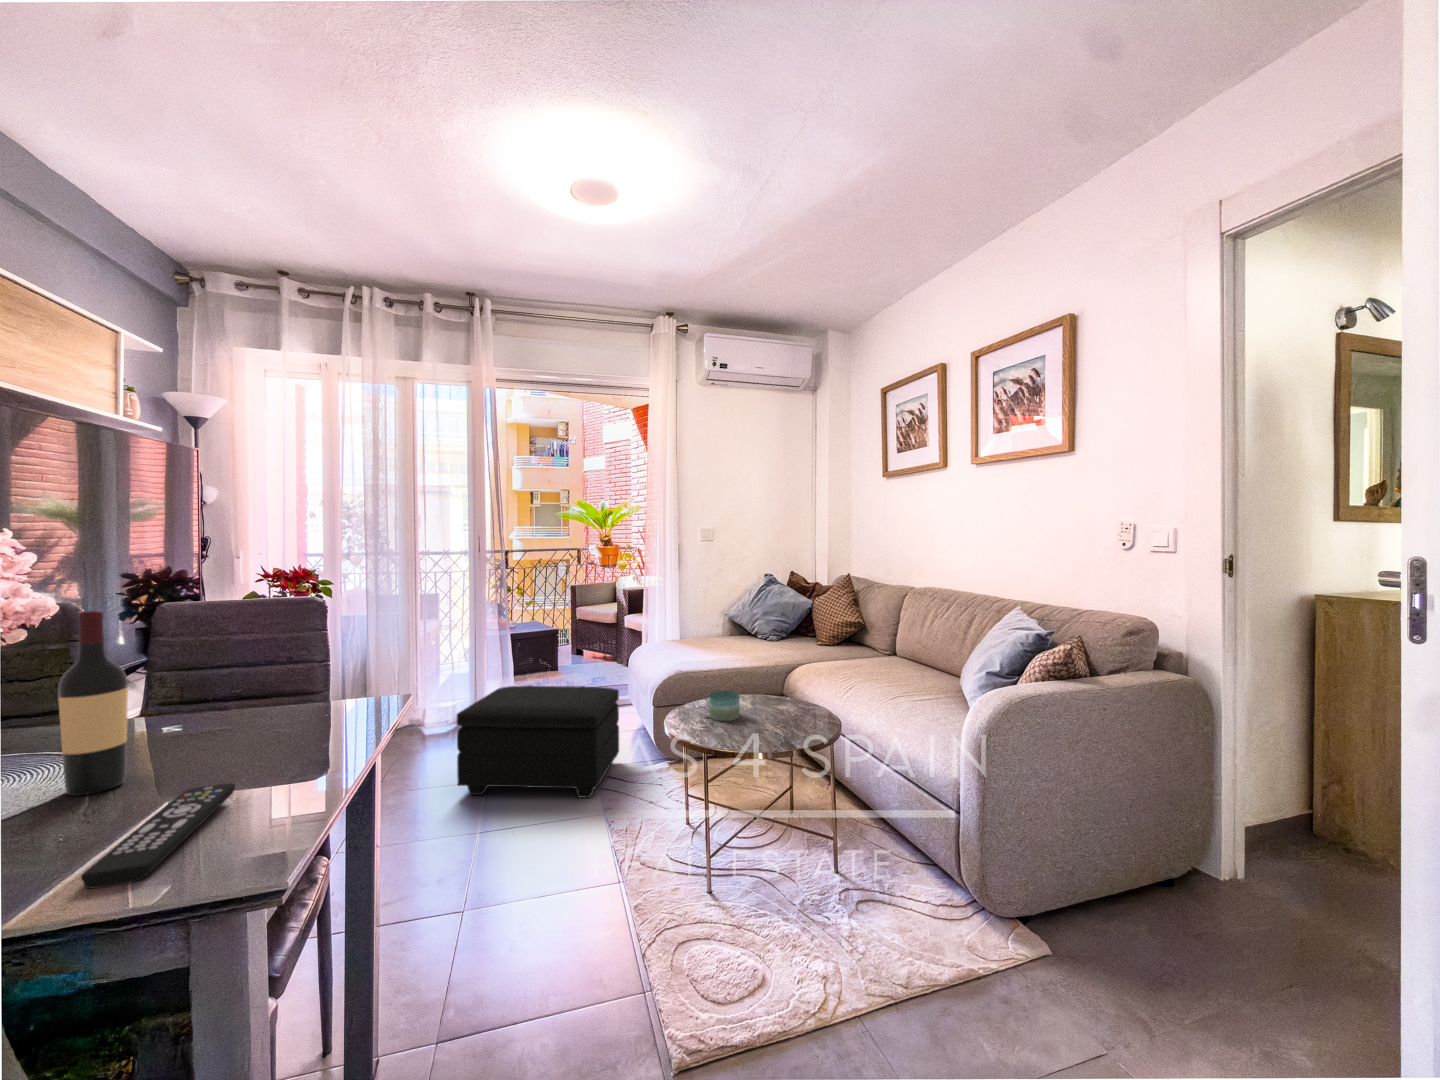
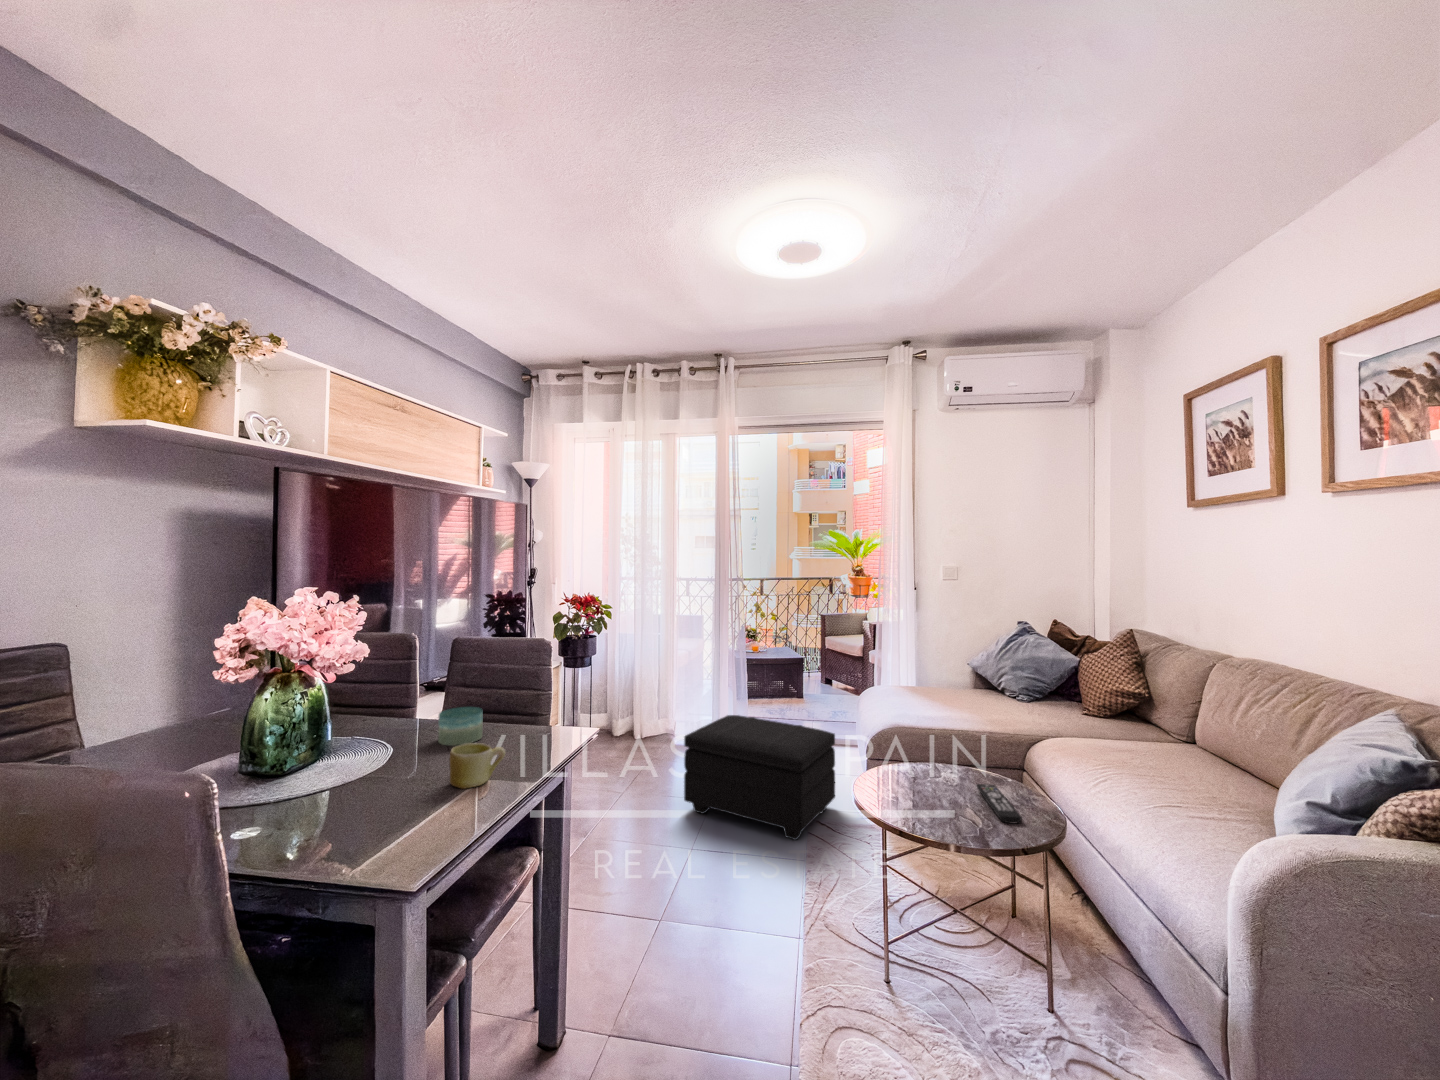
wine bottle: present [58,610,128,796] -> none [367,652,404,779]
candle: present [709,691,740,721] -> present [438,707,483,746]
mug: none [225,721,309,779] -> present [450,743,505,789]
remote control: present [81,783,235,889] -> present [977,784,1022,823]

